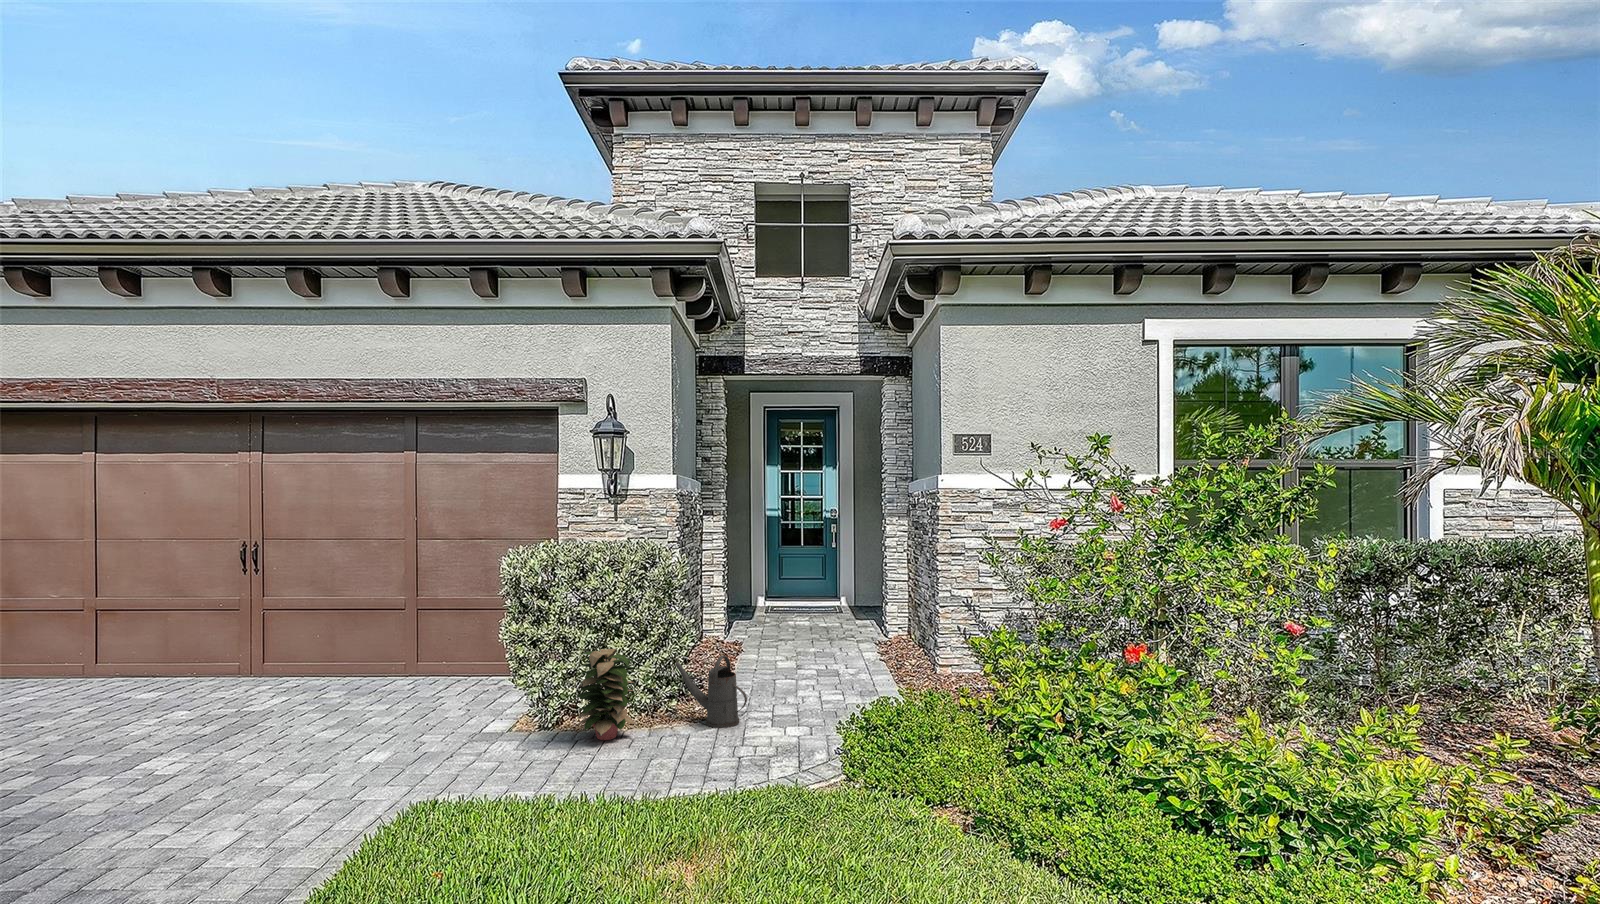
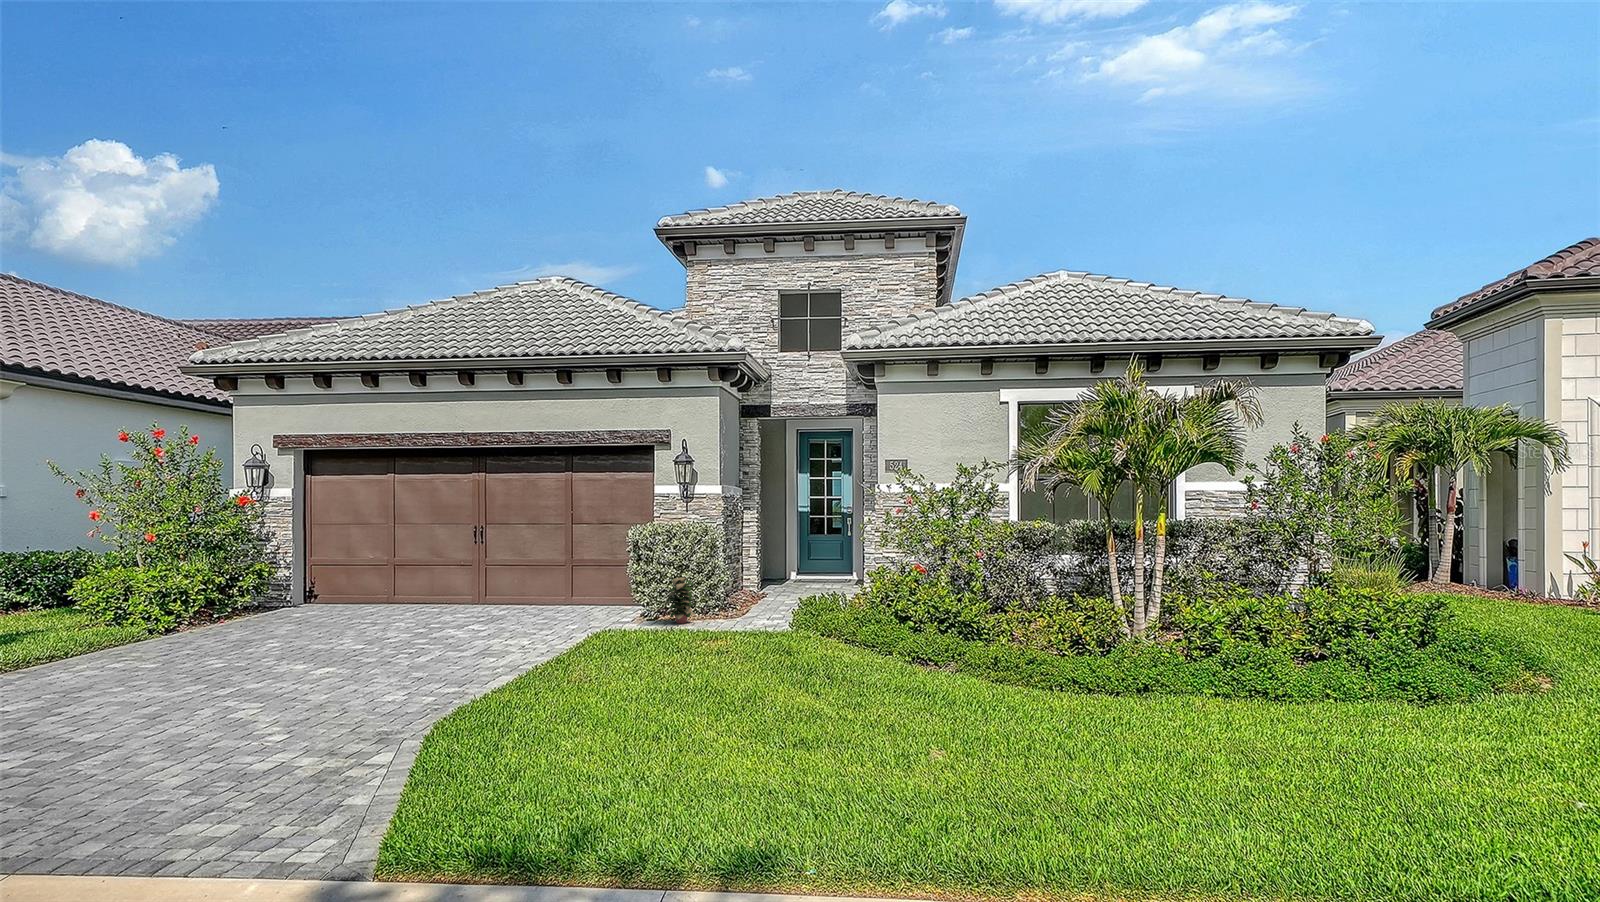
watering can: present [675,655,747,728] -> none [718,583,755,621]

